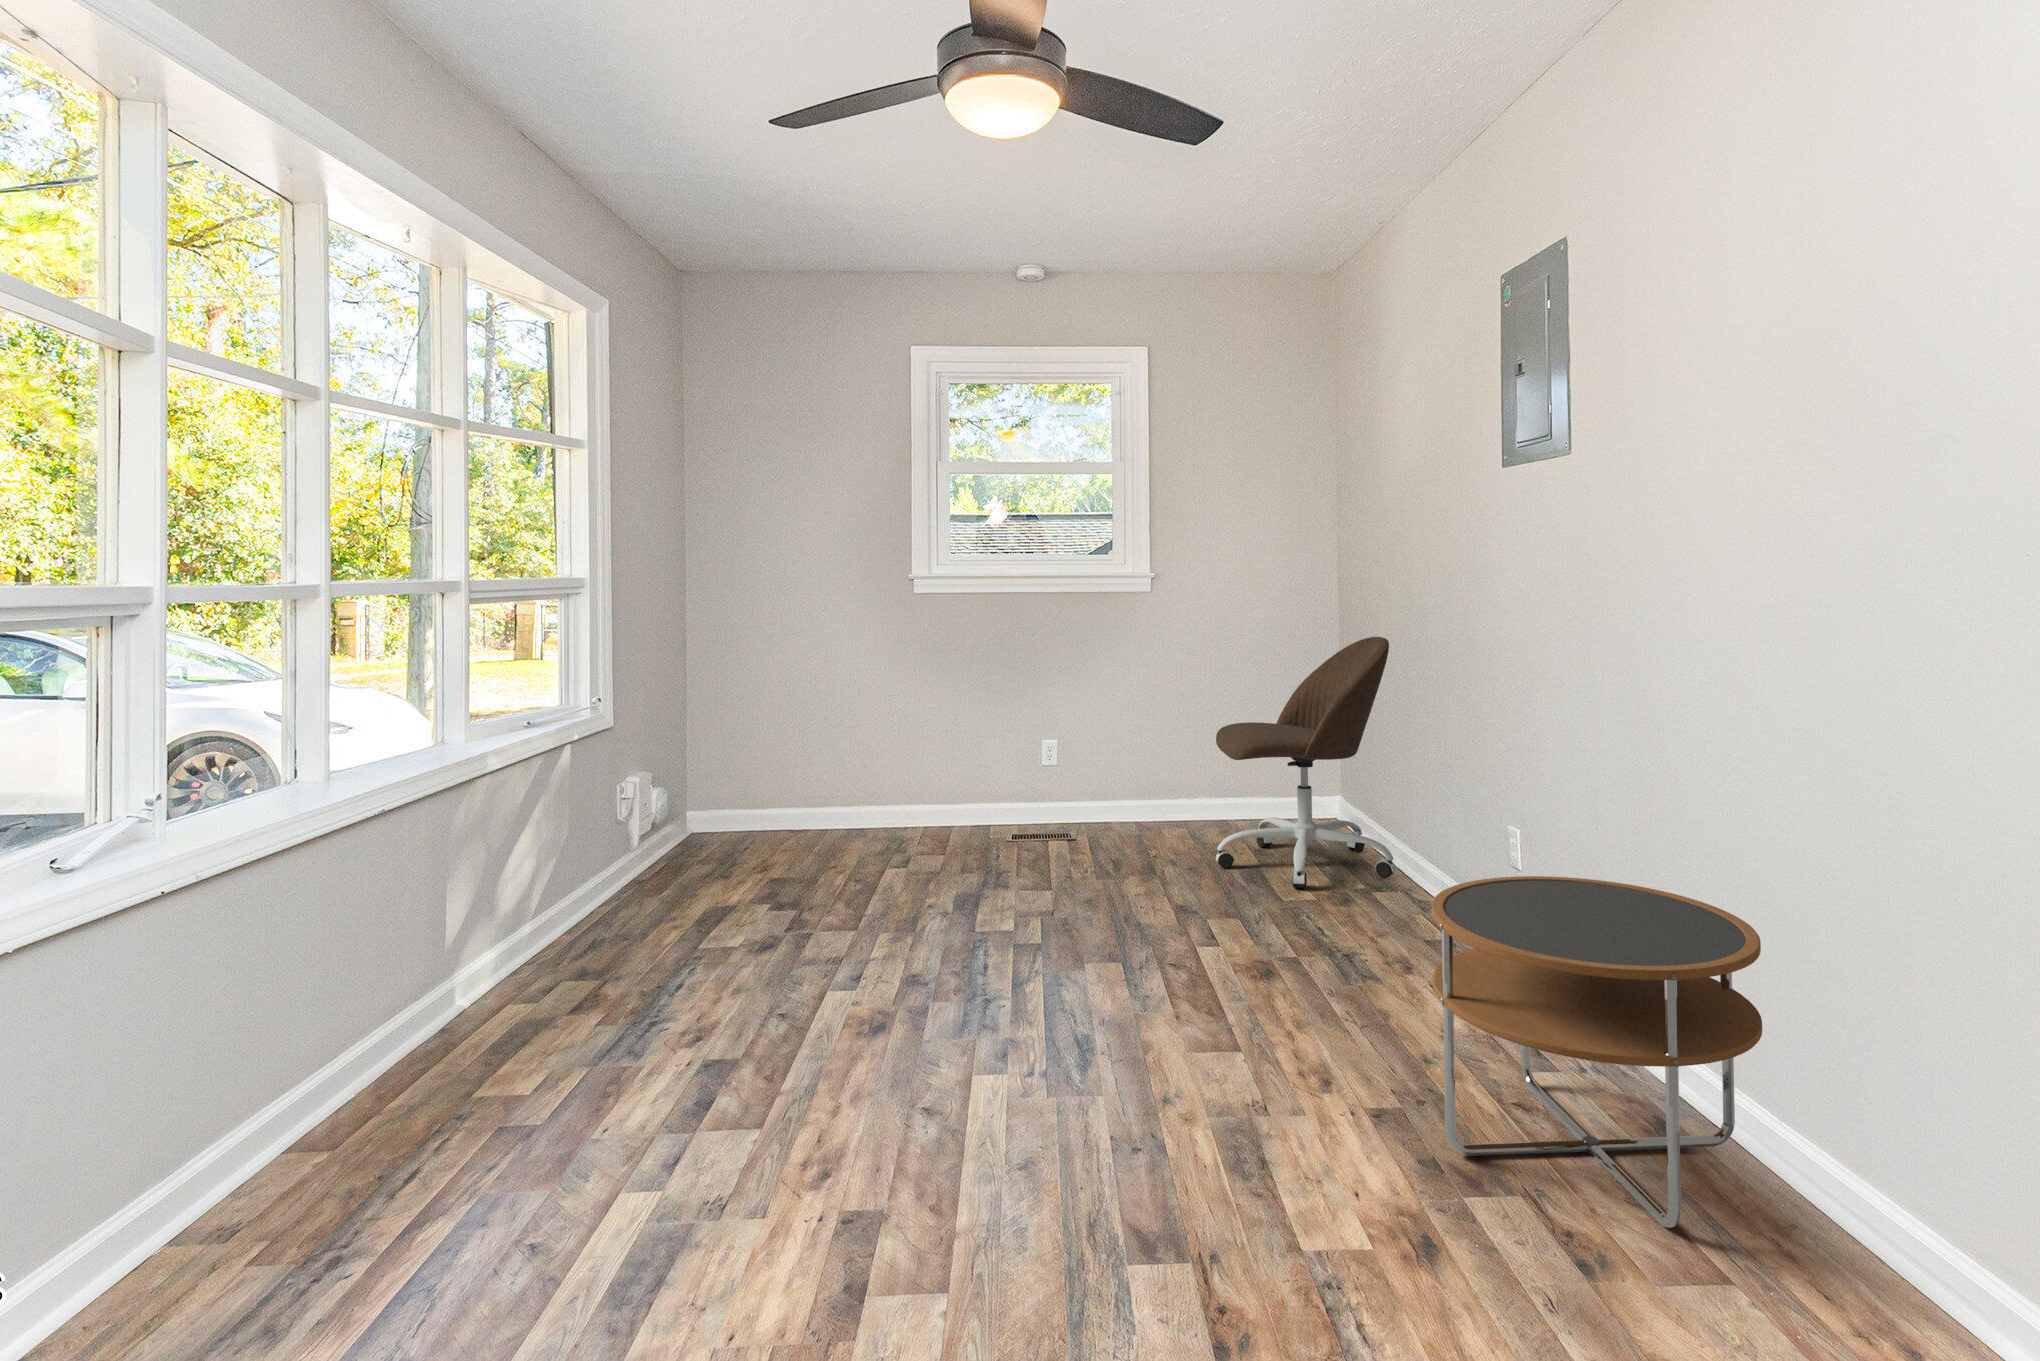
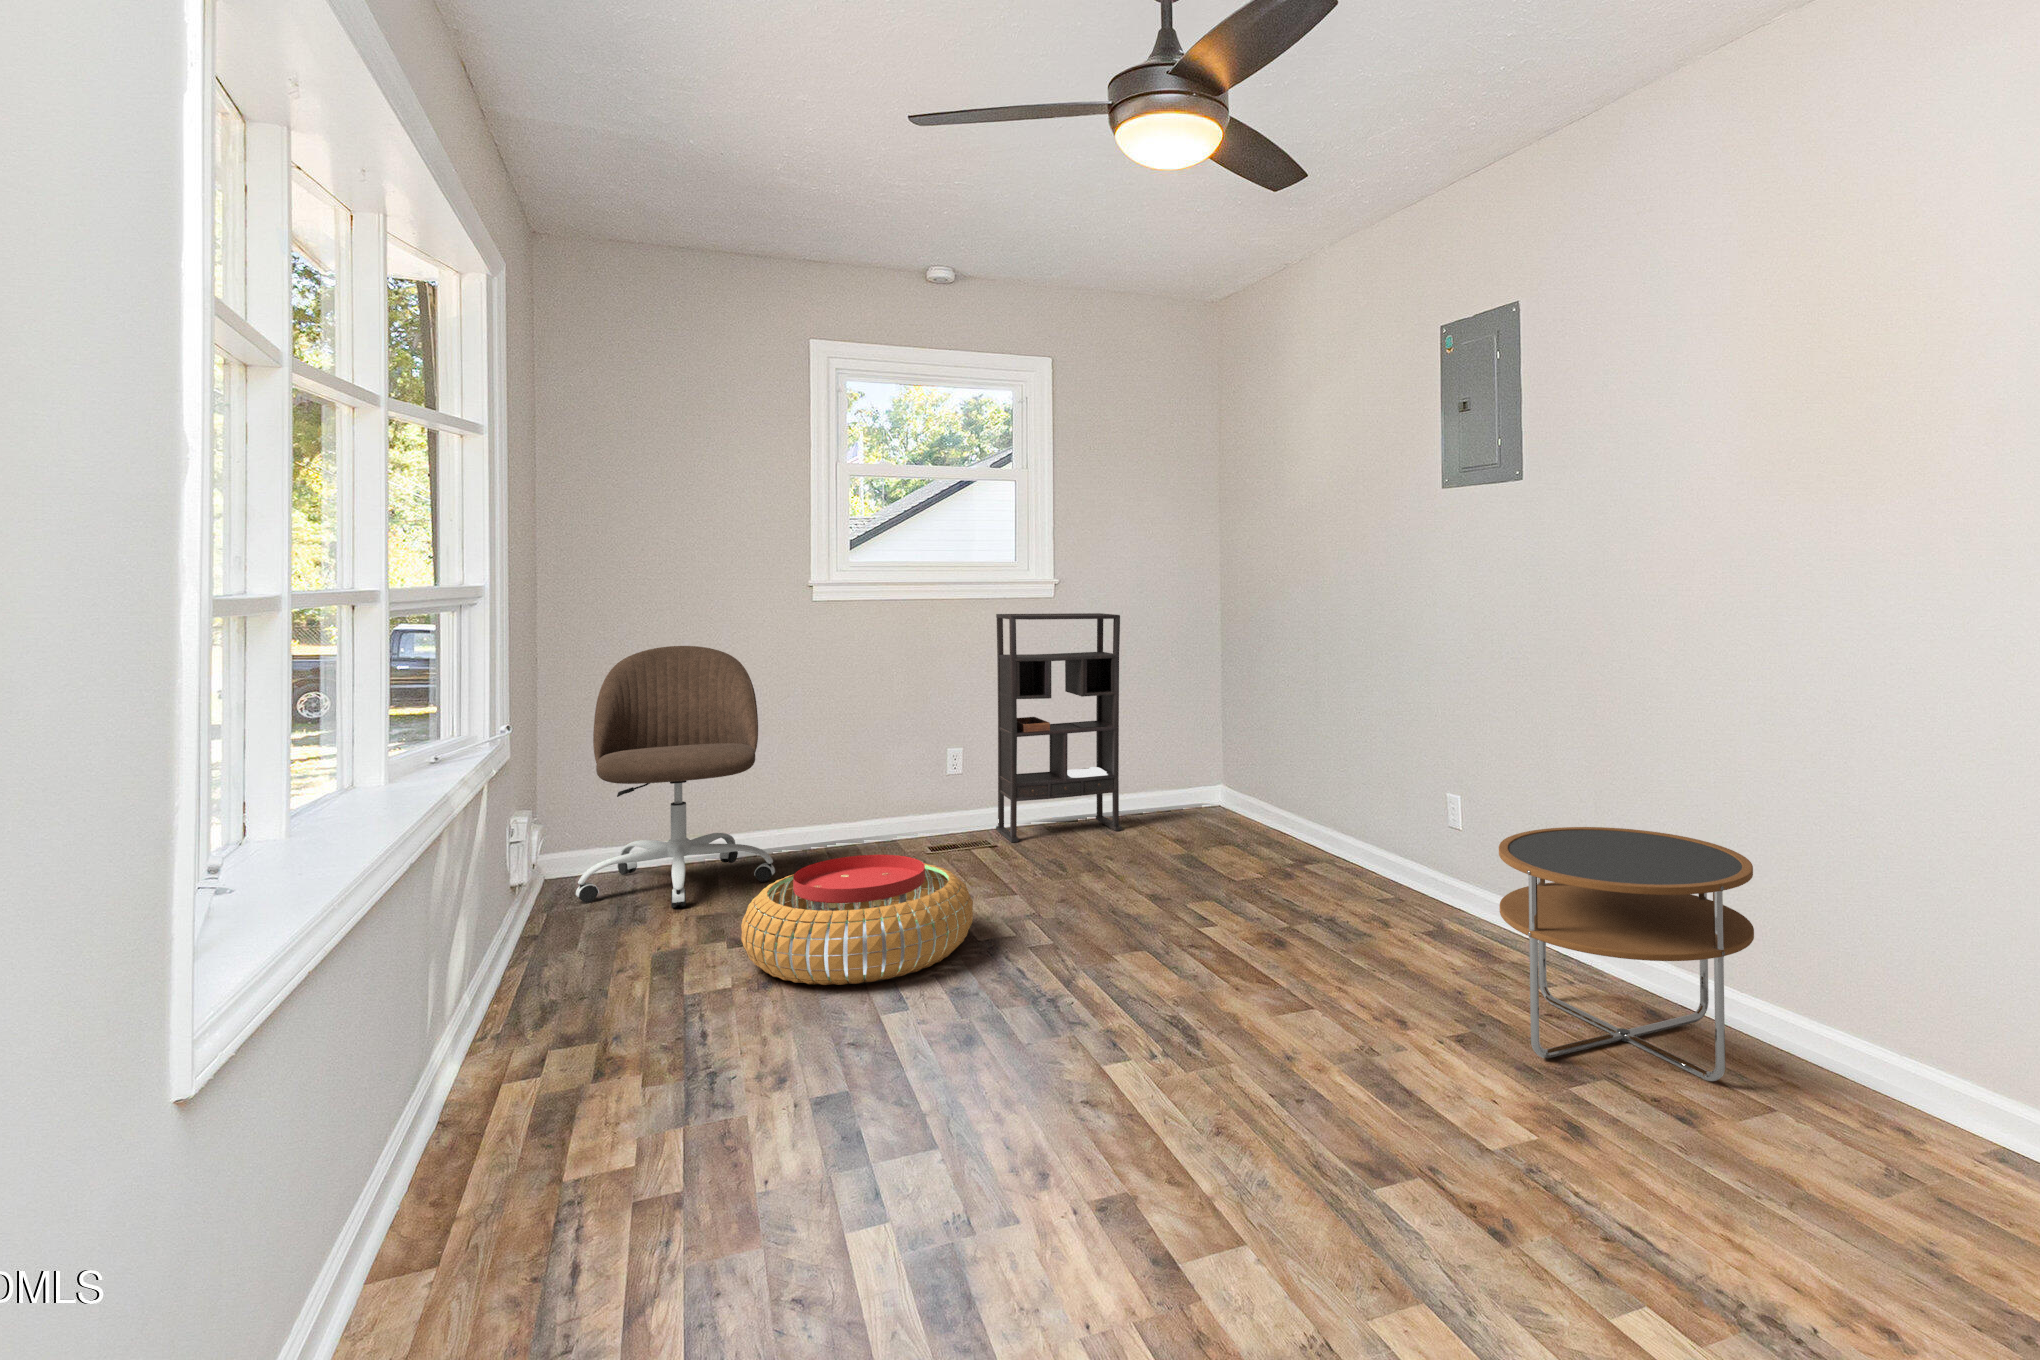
bookshelf: none [1089,609,1211,838] -> present [996,613,1122,842]
office chair: present [1216,637,1396,889] -> present [576,646,775,907]
pouf: none [759,837,974,958] -> present [741,855,973,985]

